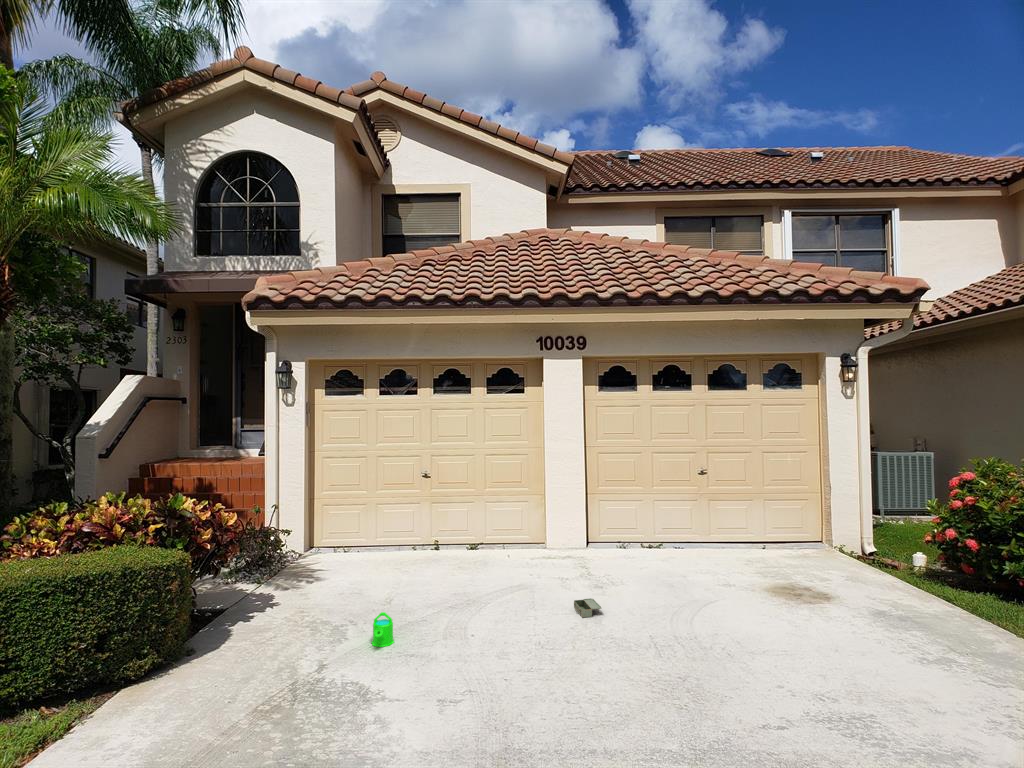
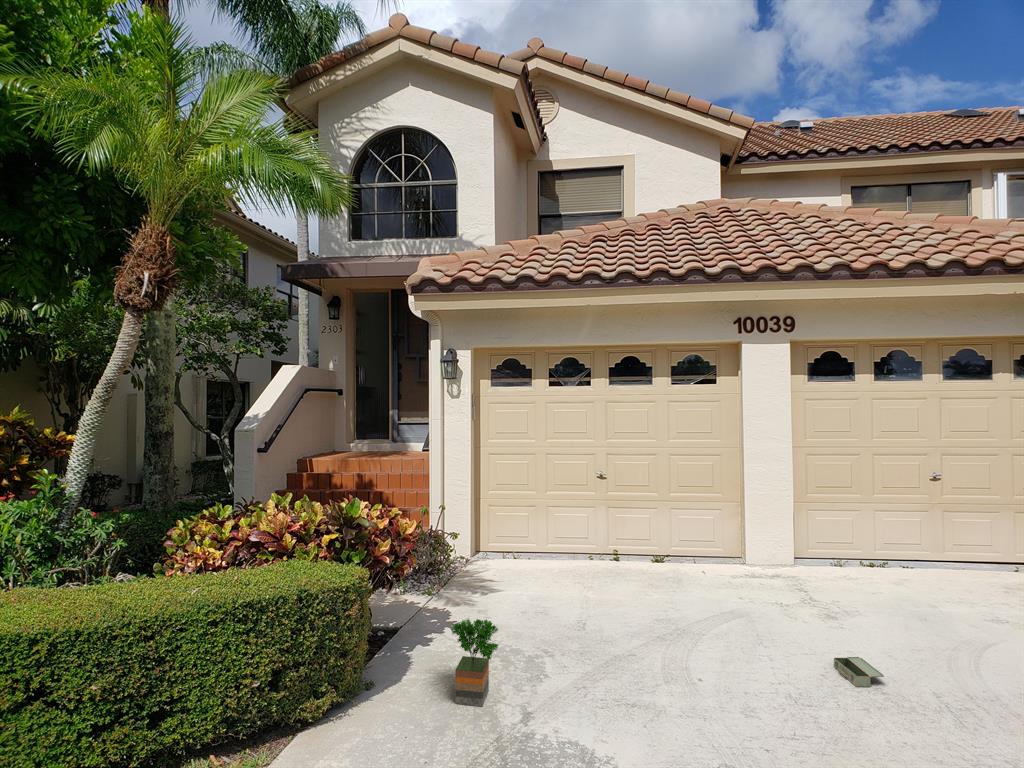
potted tree: none [262,586,305,655] -> present [451,619,498,706]
watering can: present [372,612,394,647] -> none [581,661,611,708]

